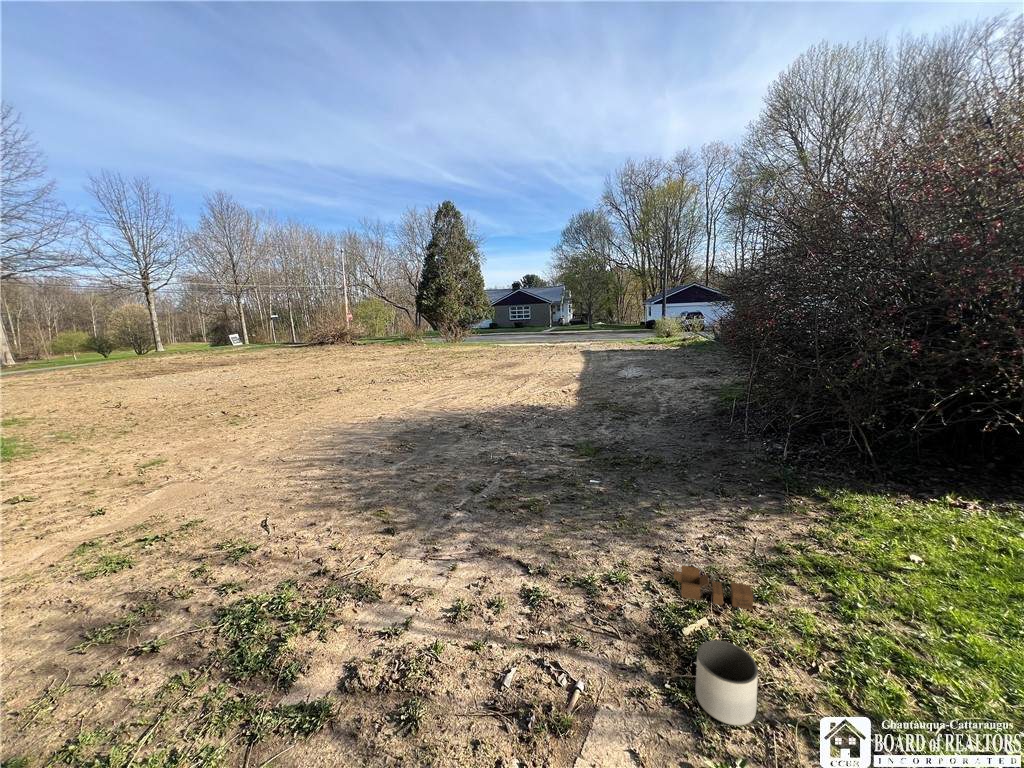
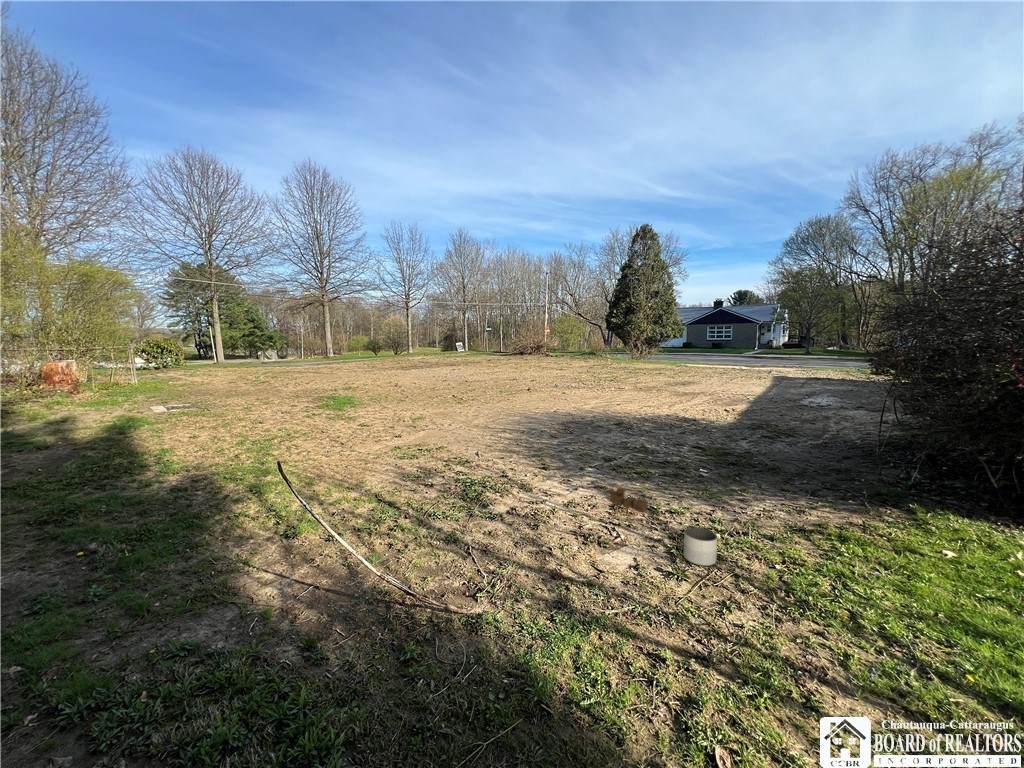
cardboard box: present [674,566,753,610] -> present [607,488,648,512]

